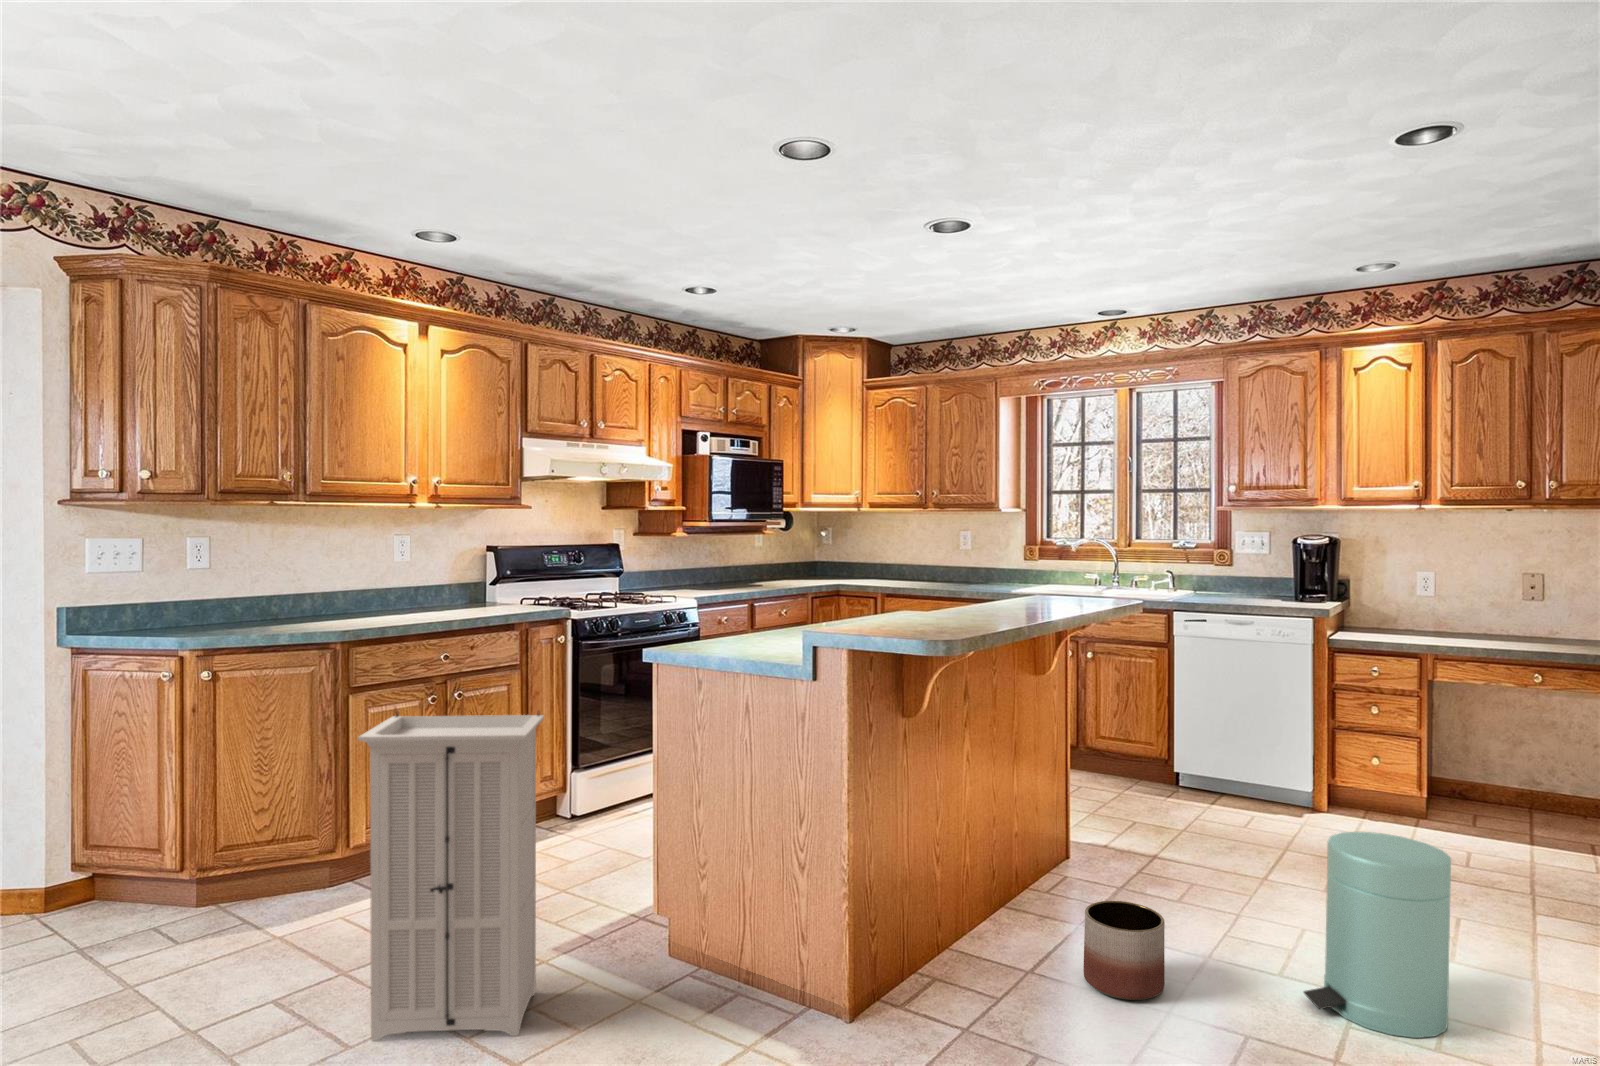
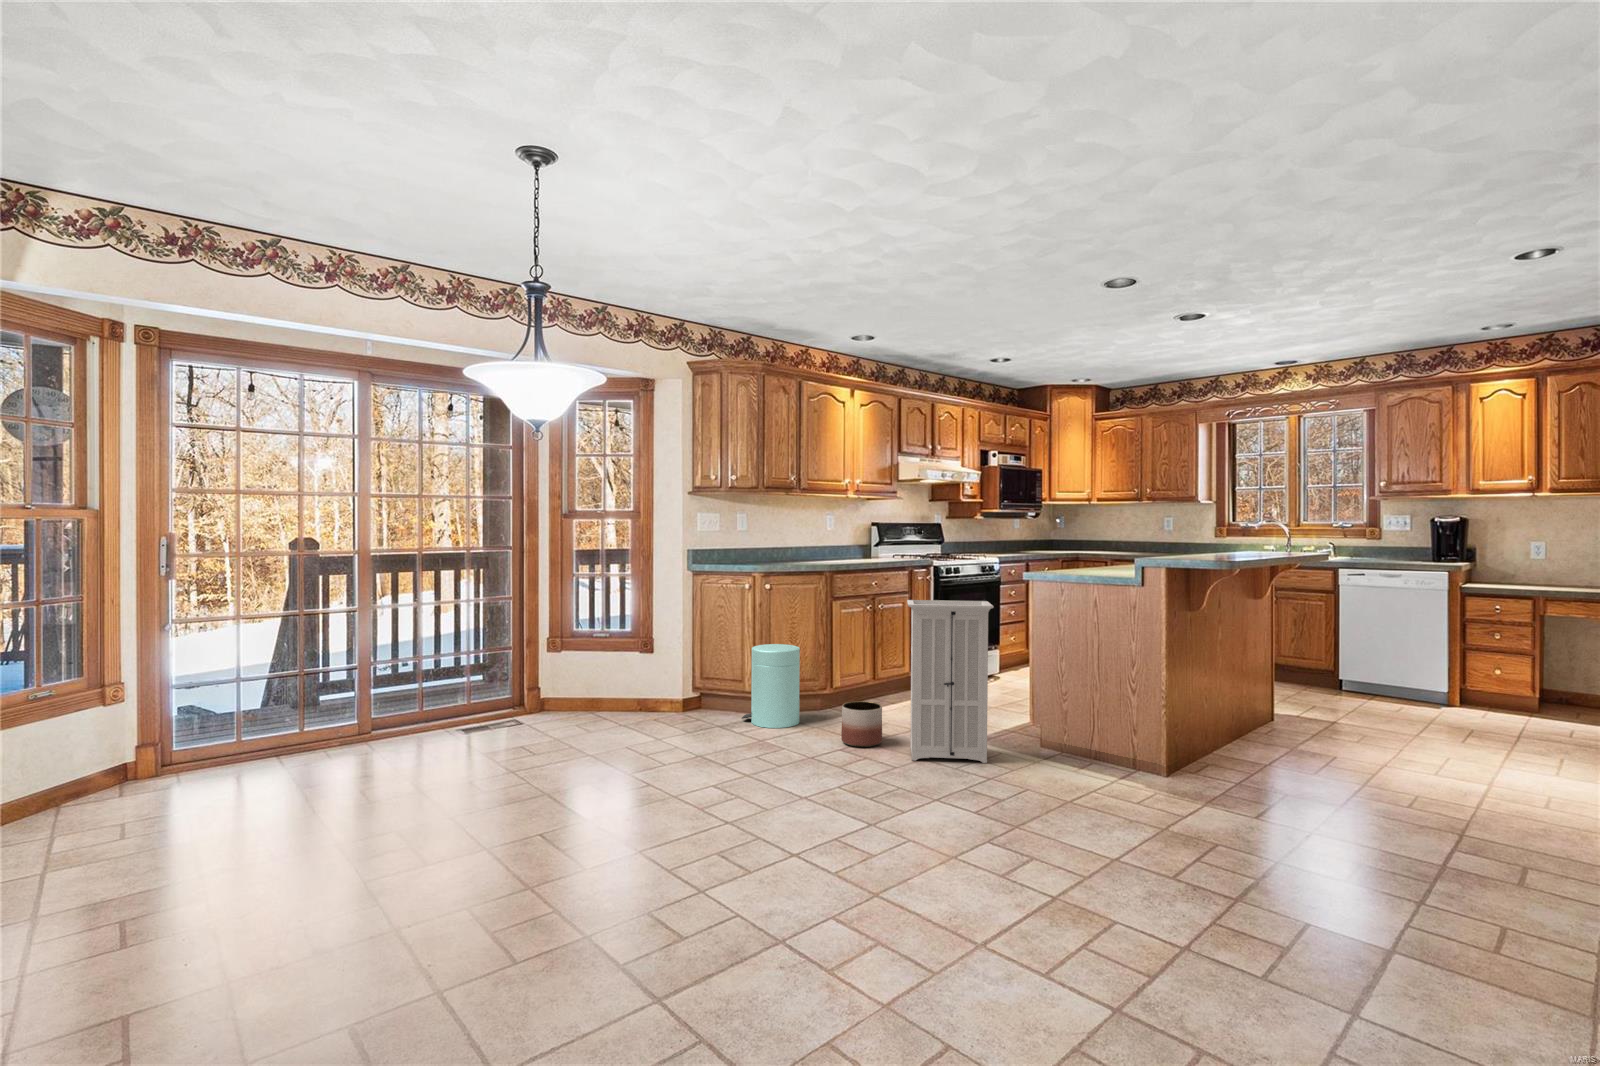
trash can: present [1304,831,1451,1038] -> present [742,644,800,728]
planter: present [1084,901,1165,1000] -> present [841,701,882,747]

